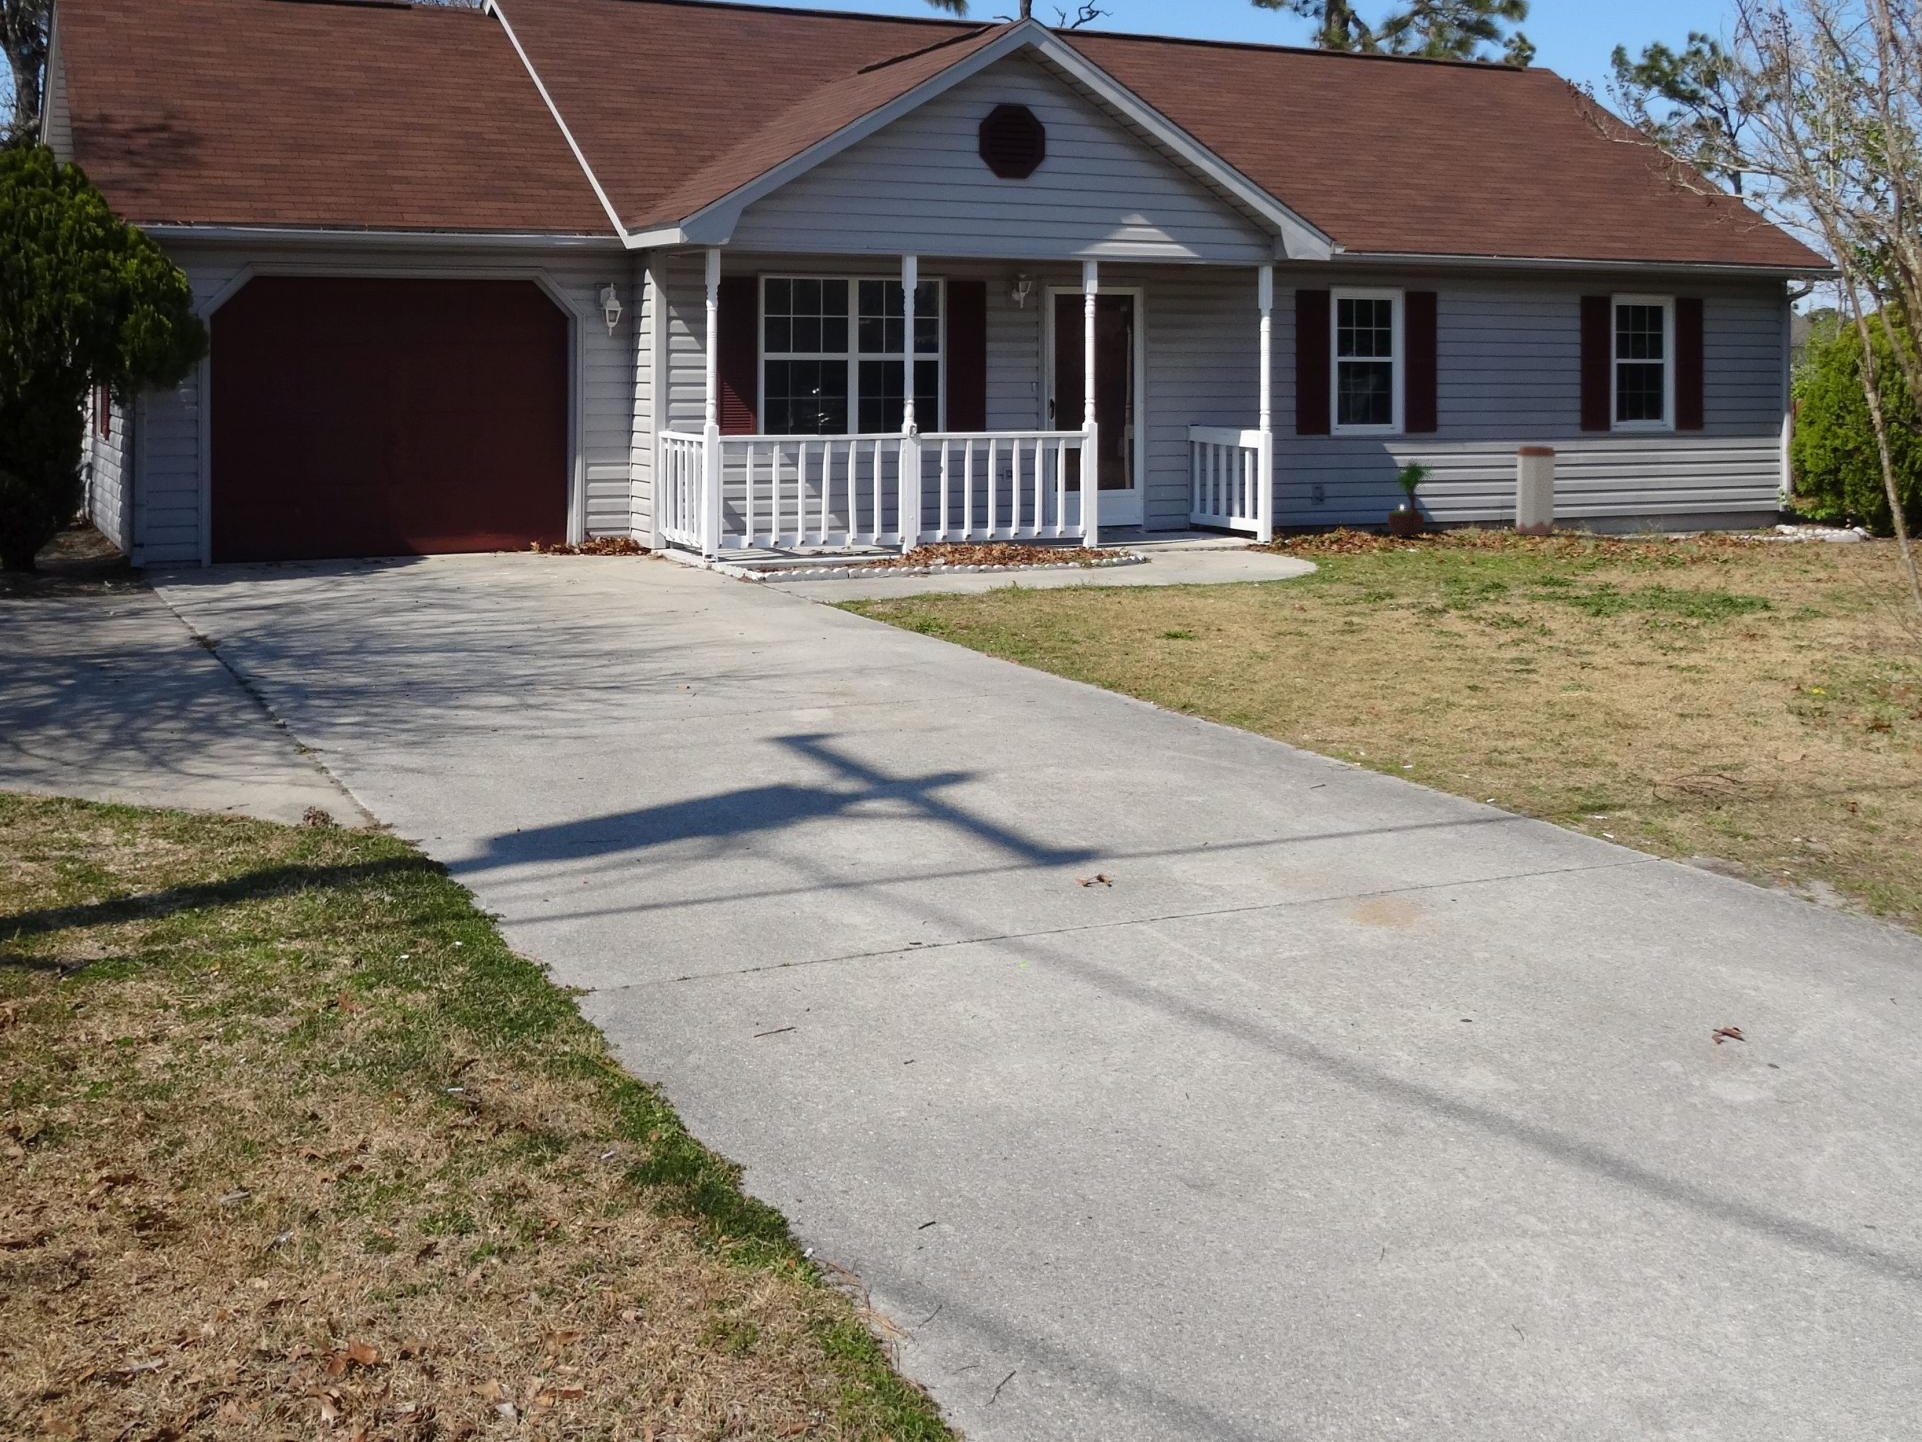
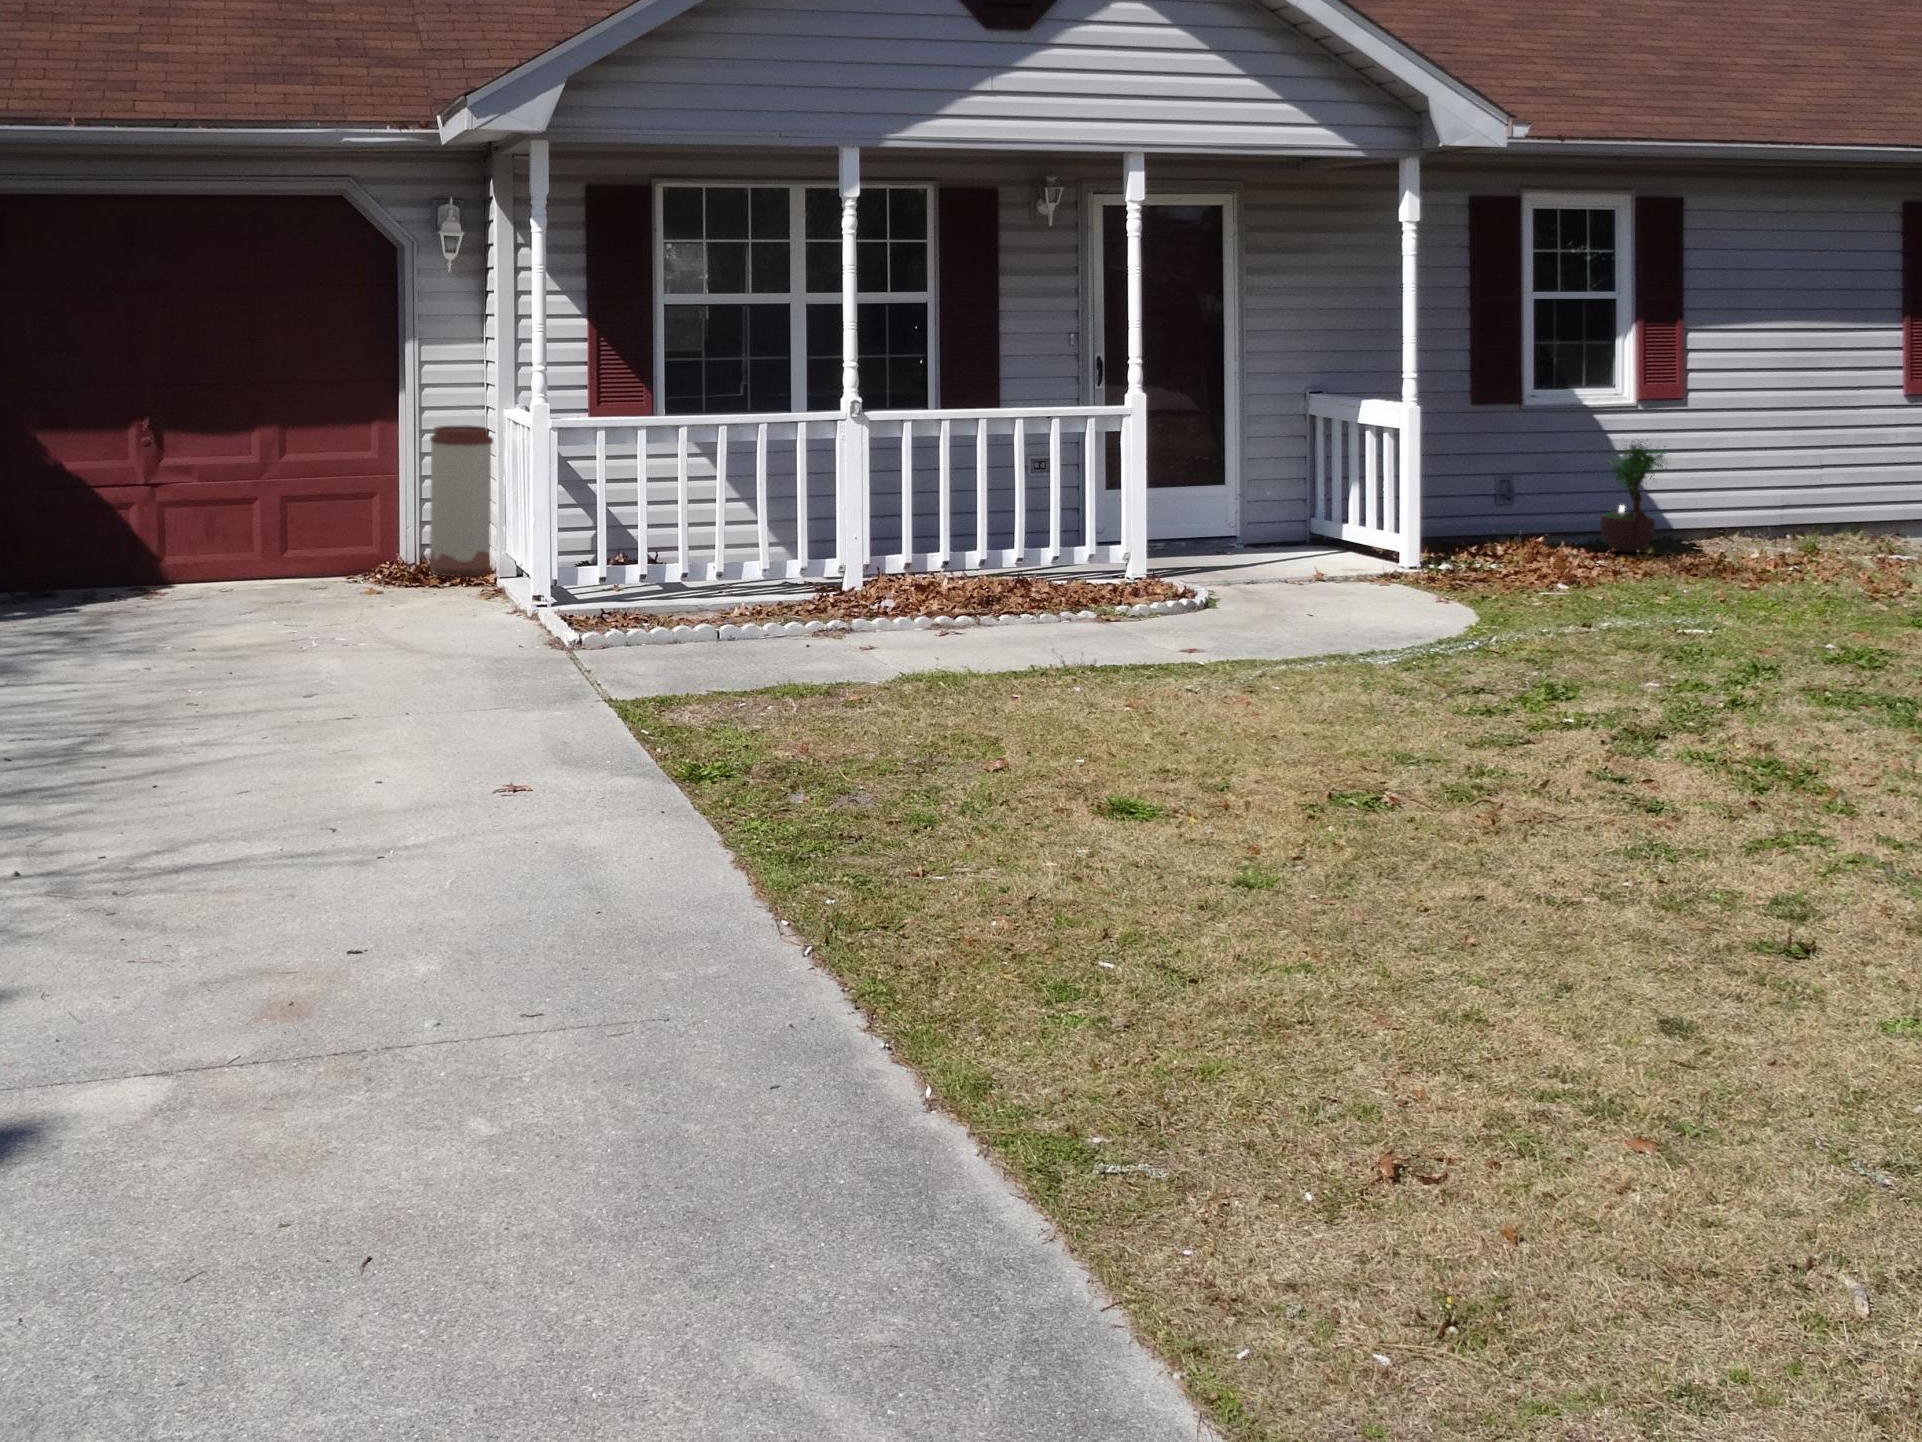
trash can: present [1516,446,1556,535] -> present [430,426,493,577]

